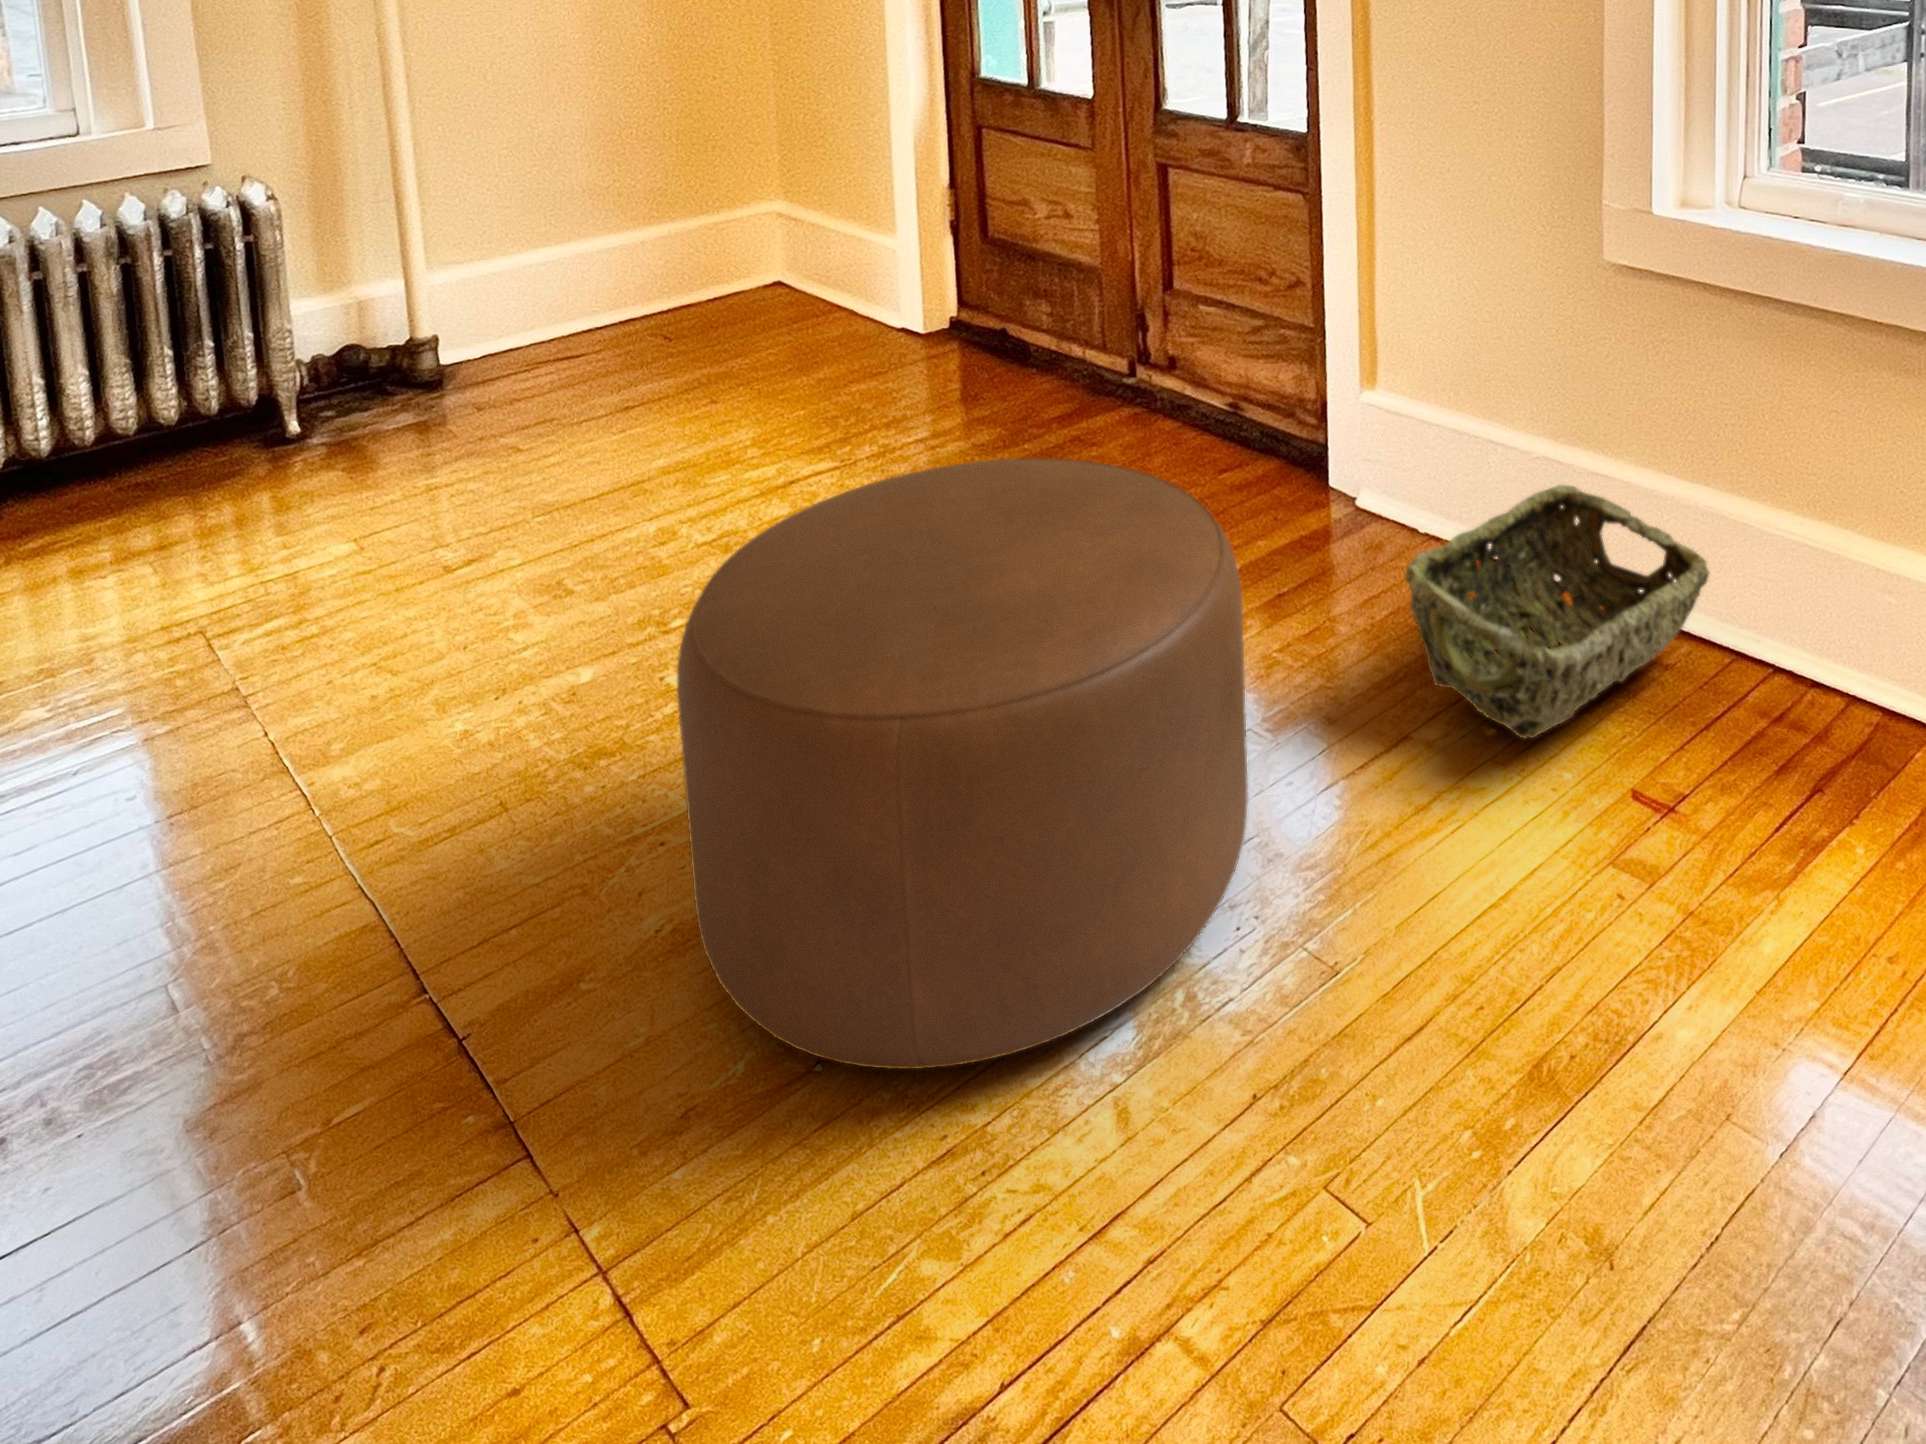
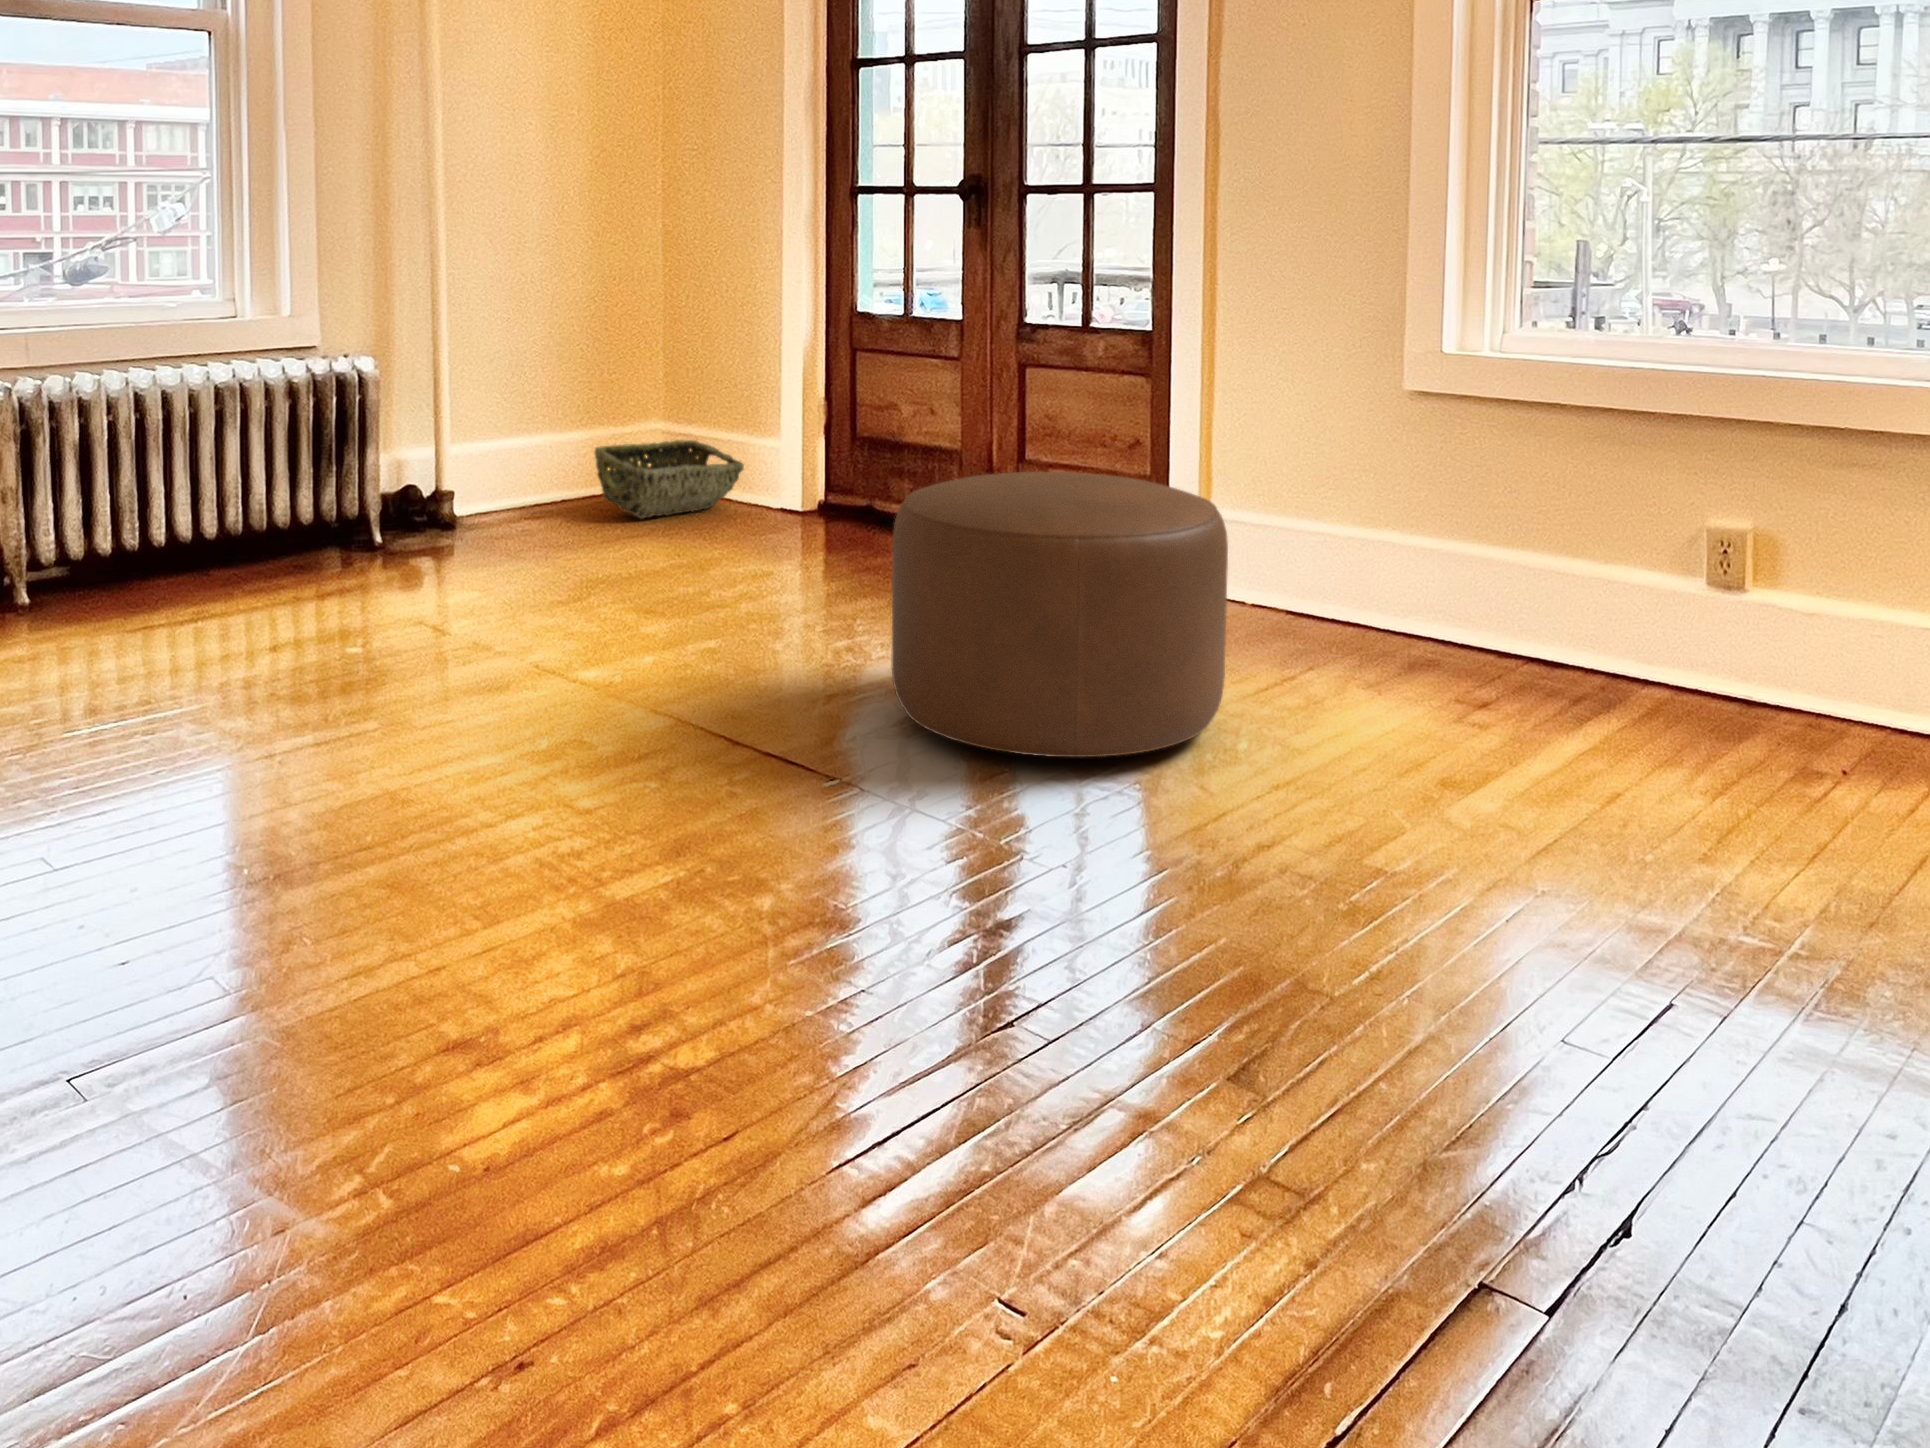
woven basket: present [1406,485,1709,738] -> present [594,440,744,518]

